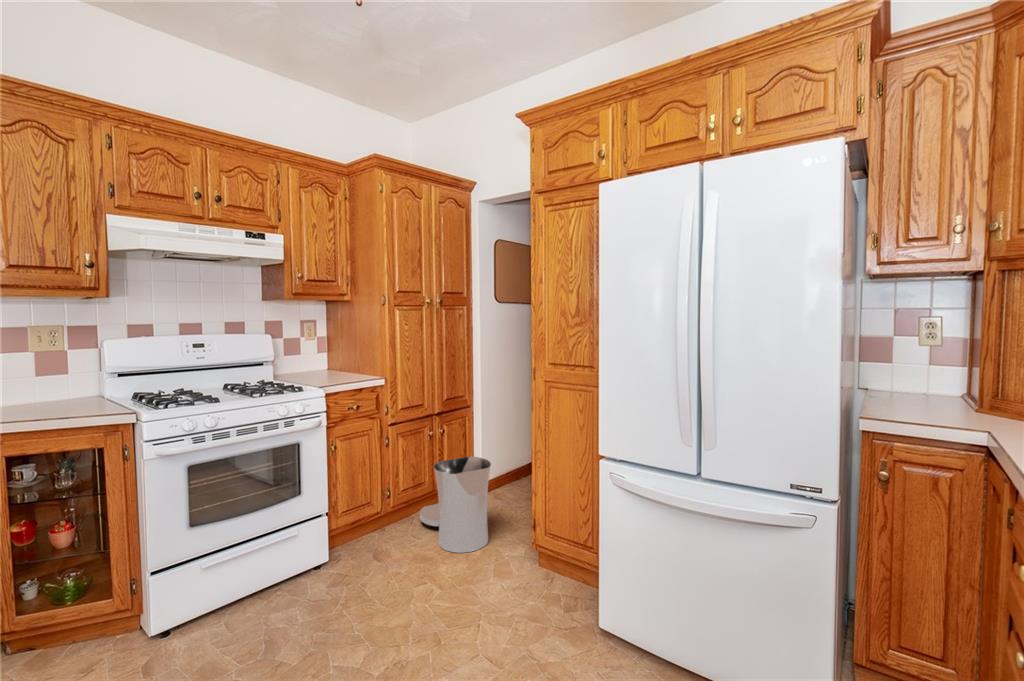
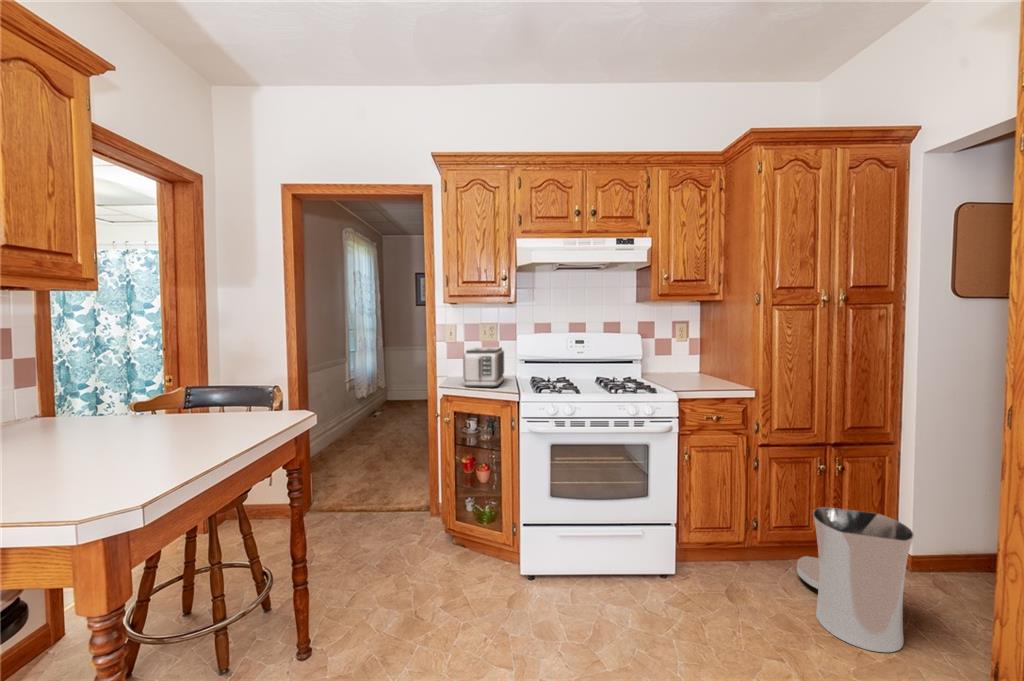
toaster: none [20,357,89,416] -> present [463,347,504,387]

